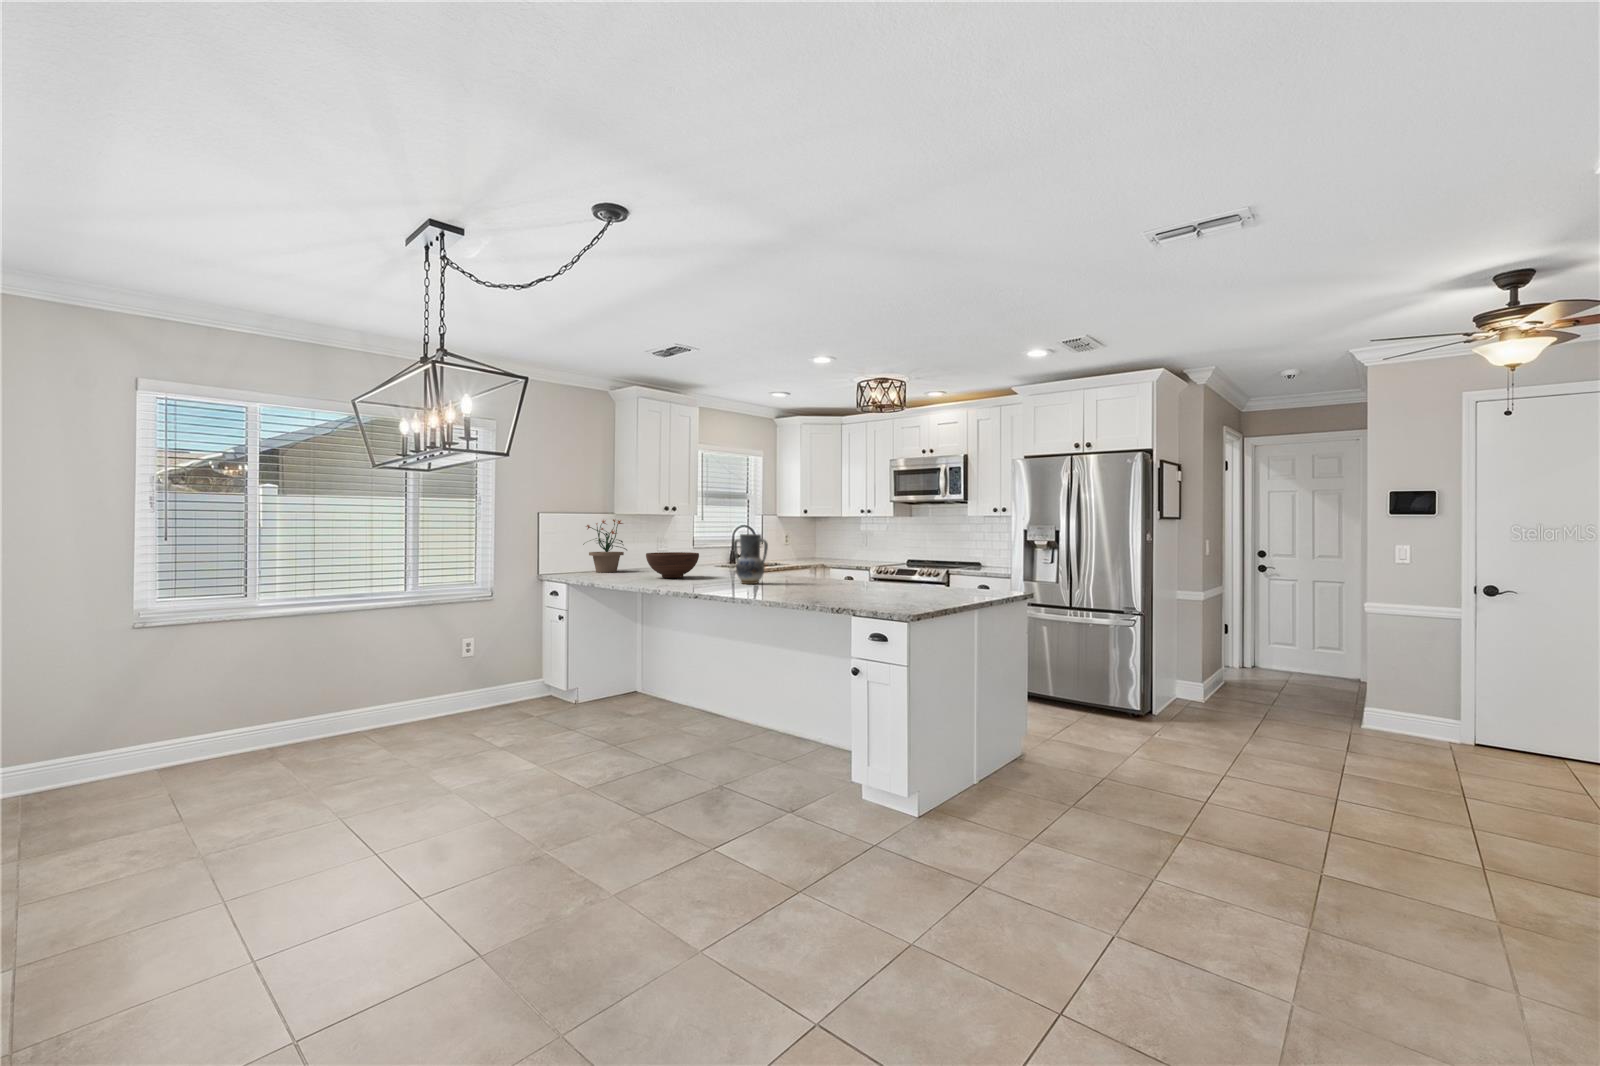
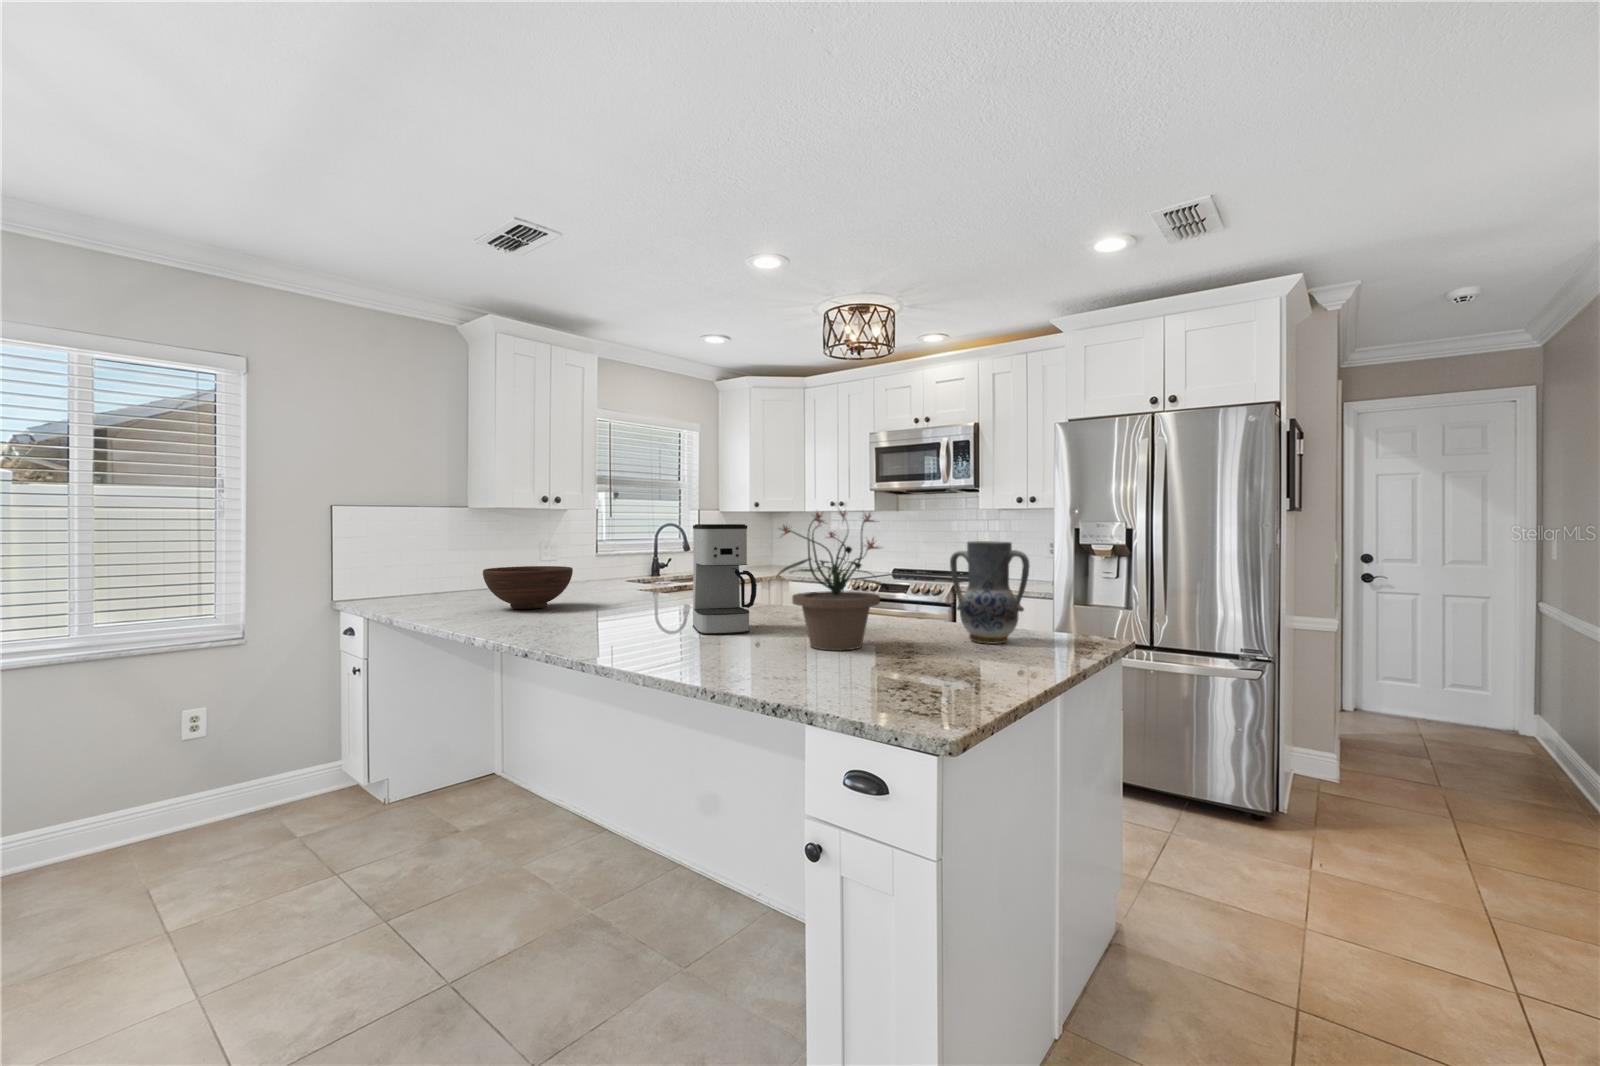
potted plant: present [583,519,627,572] -> present [777,511,889,650]
coffee maker: none [781,526,819,588] -> present [693,524,757,635]
vase: present [734,534,768,584] -> present [950,541,1029,644]

